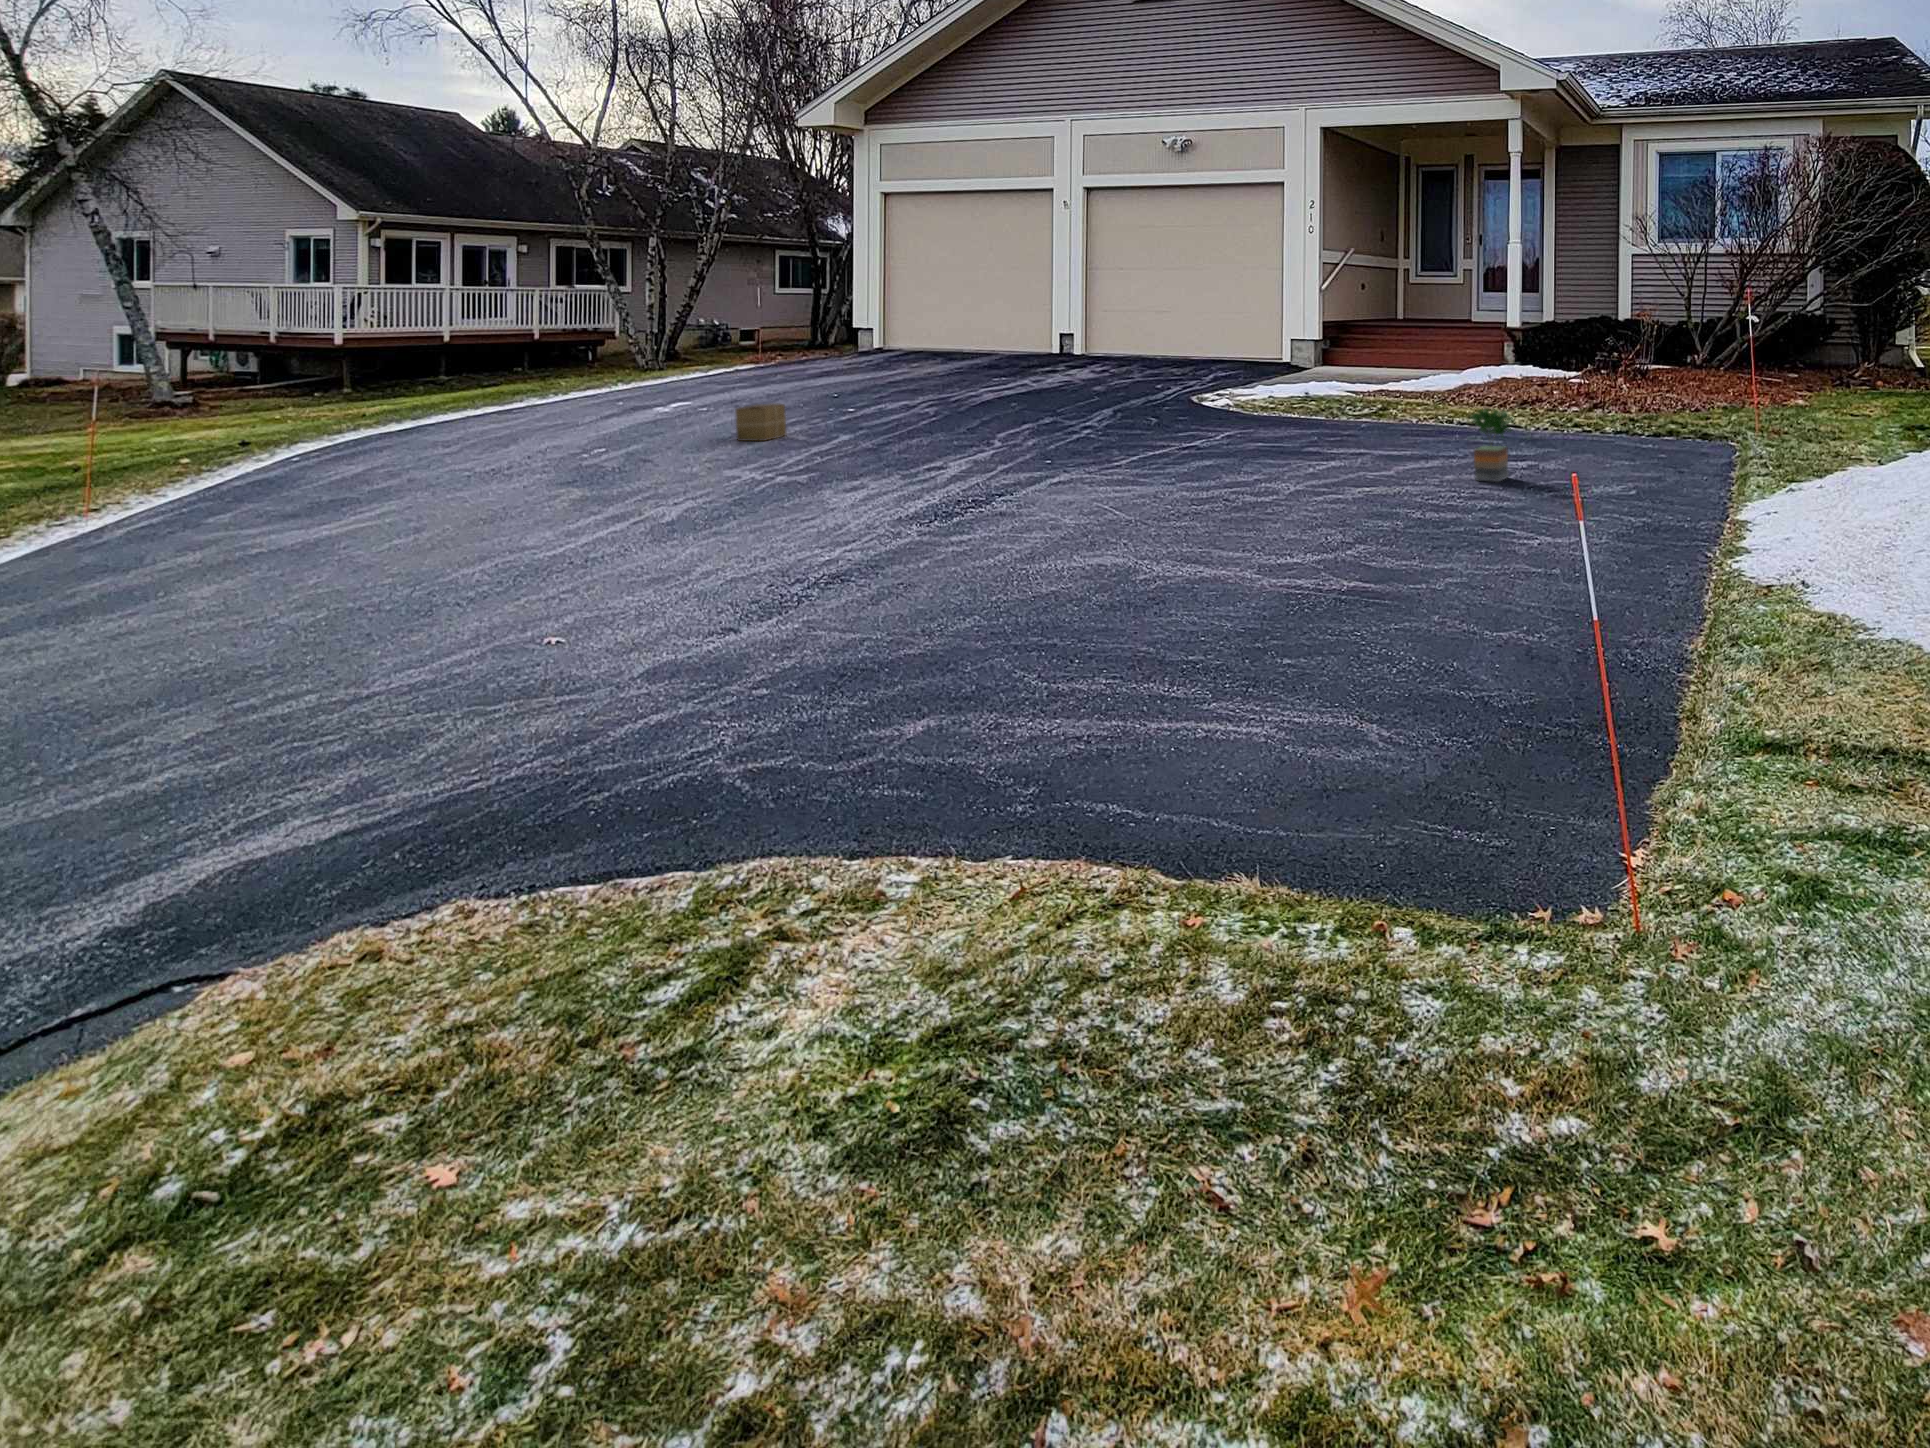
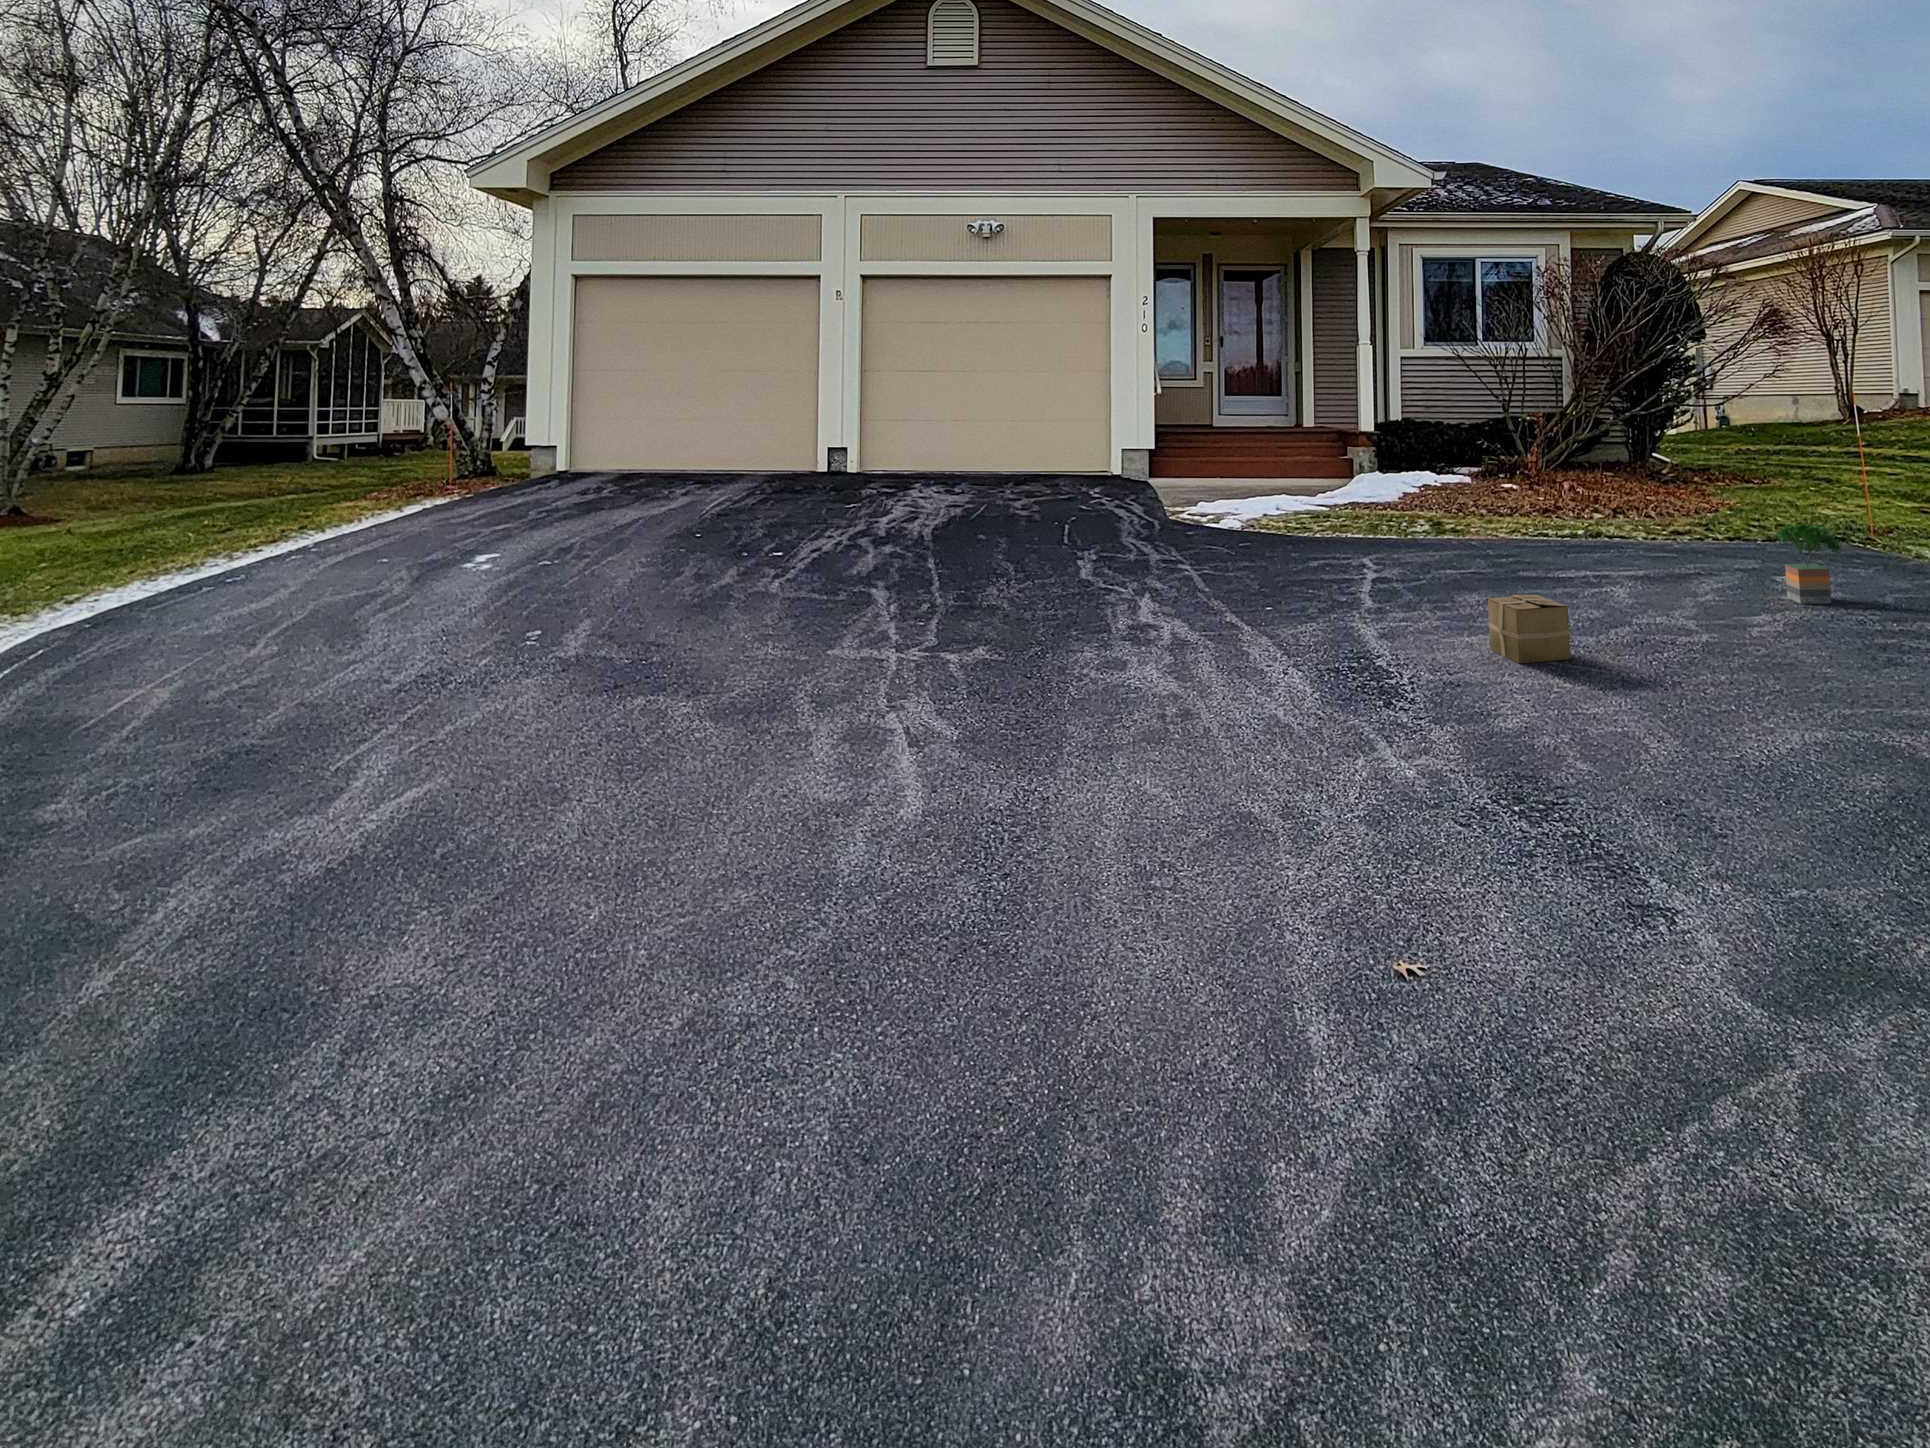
cardboard box: present [735,403,786,441] -> present [1488,595,1571,663]

